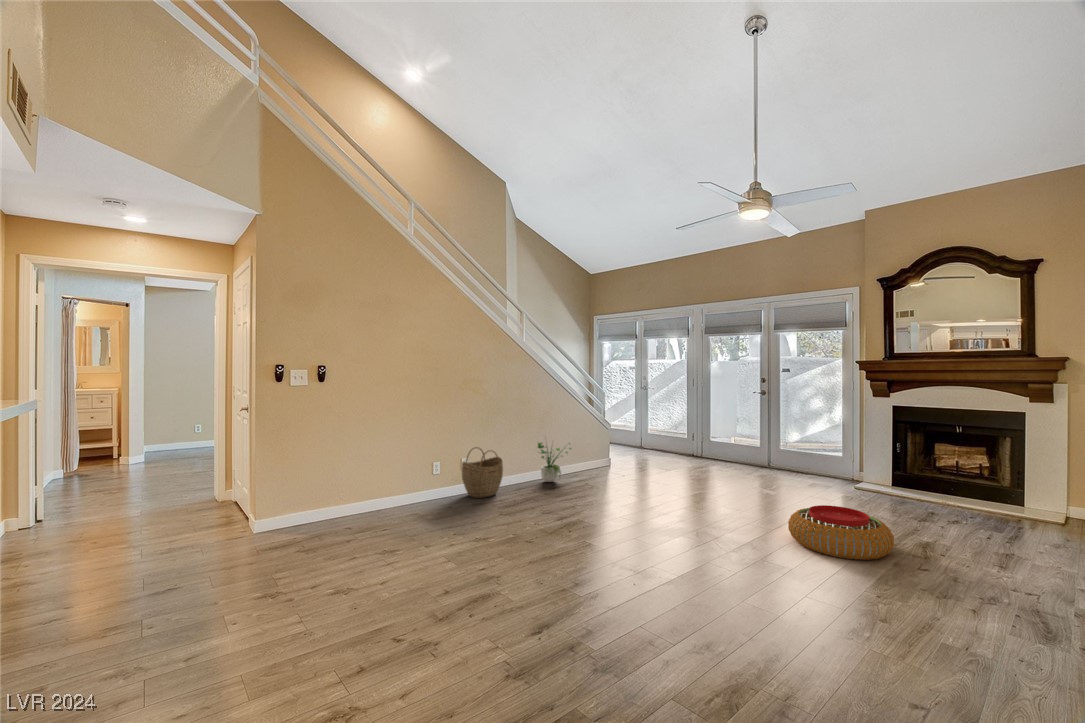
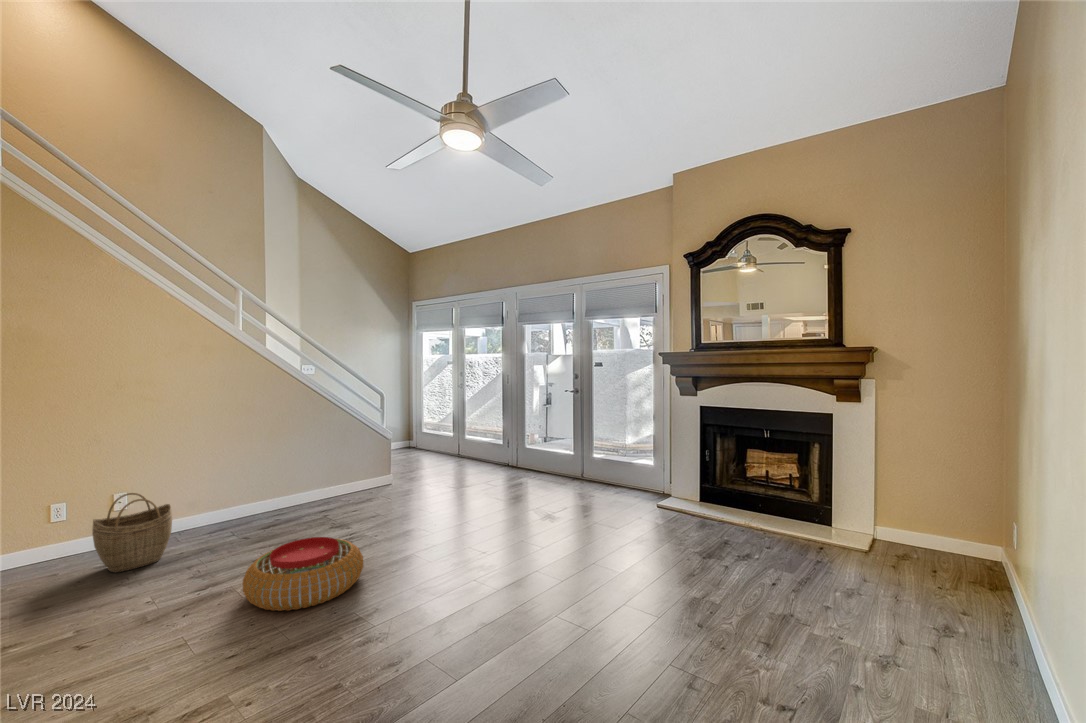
potted plant: present [538,443,571,482] -> none [247,459,316,528]
pouf: present [788,505,894,560] -> present [243,537,363,611]

